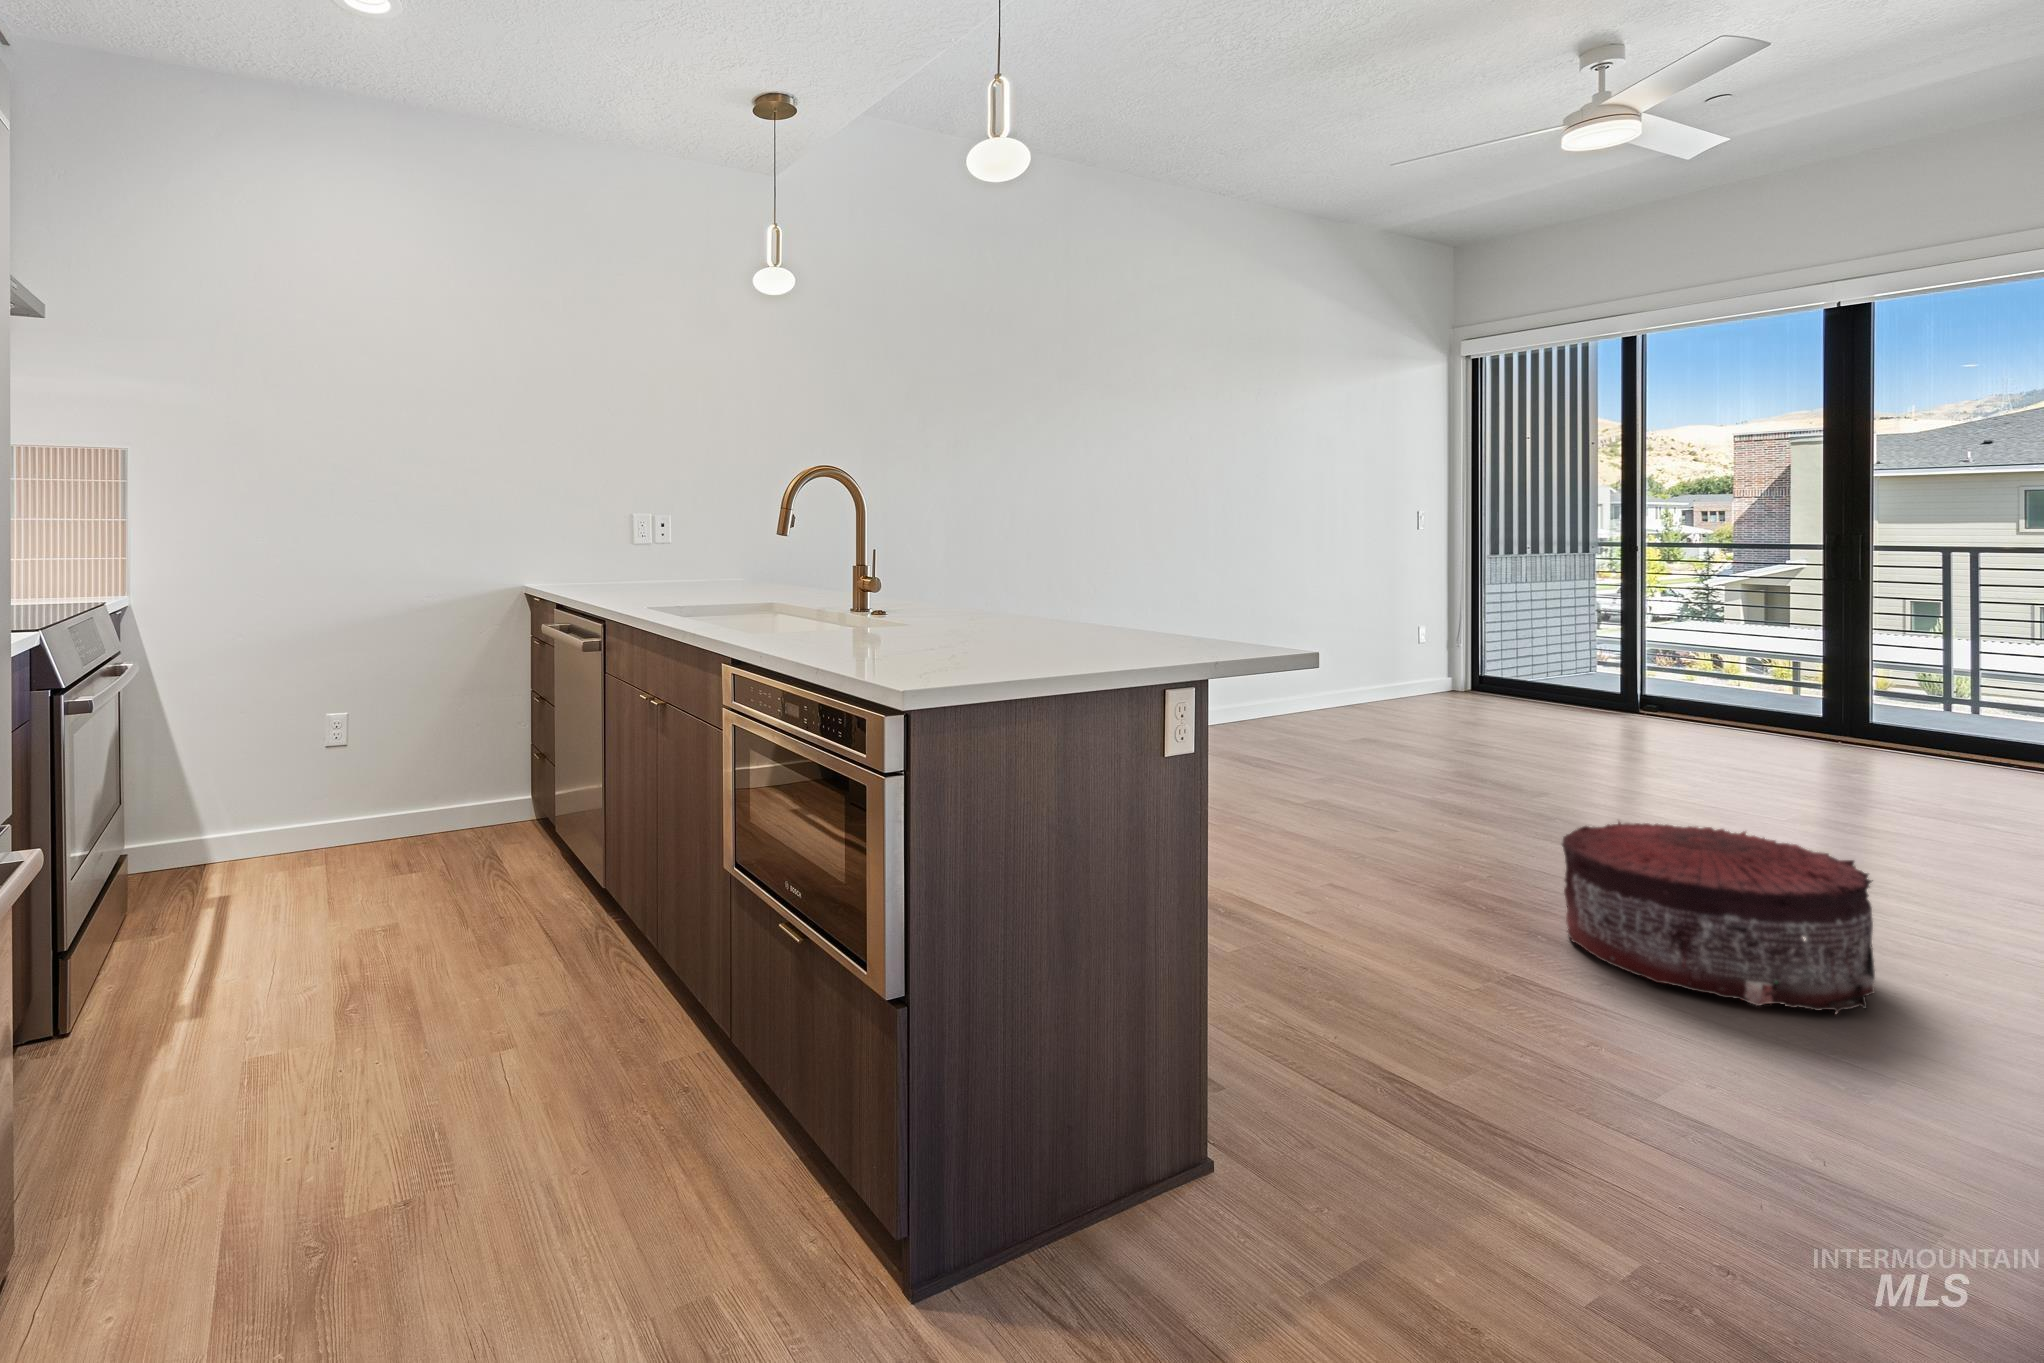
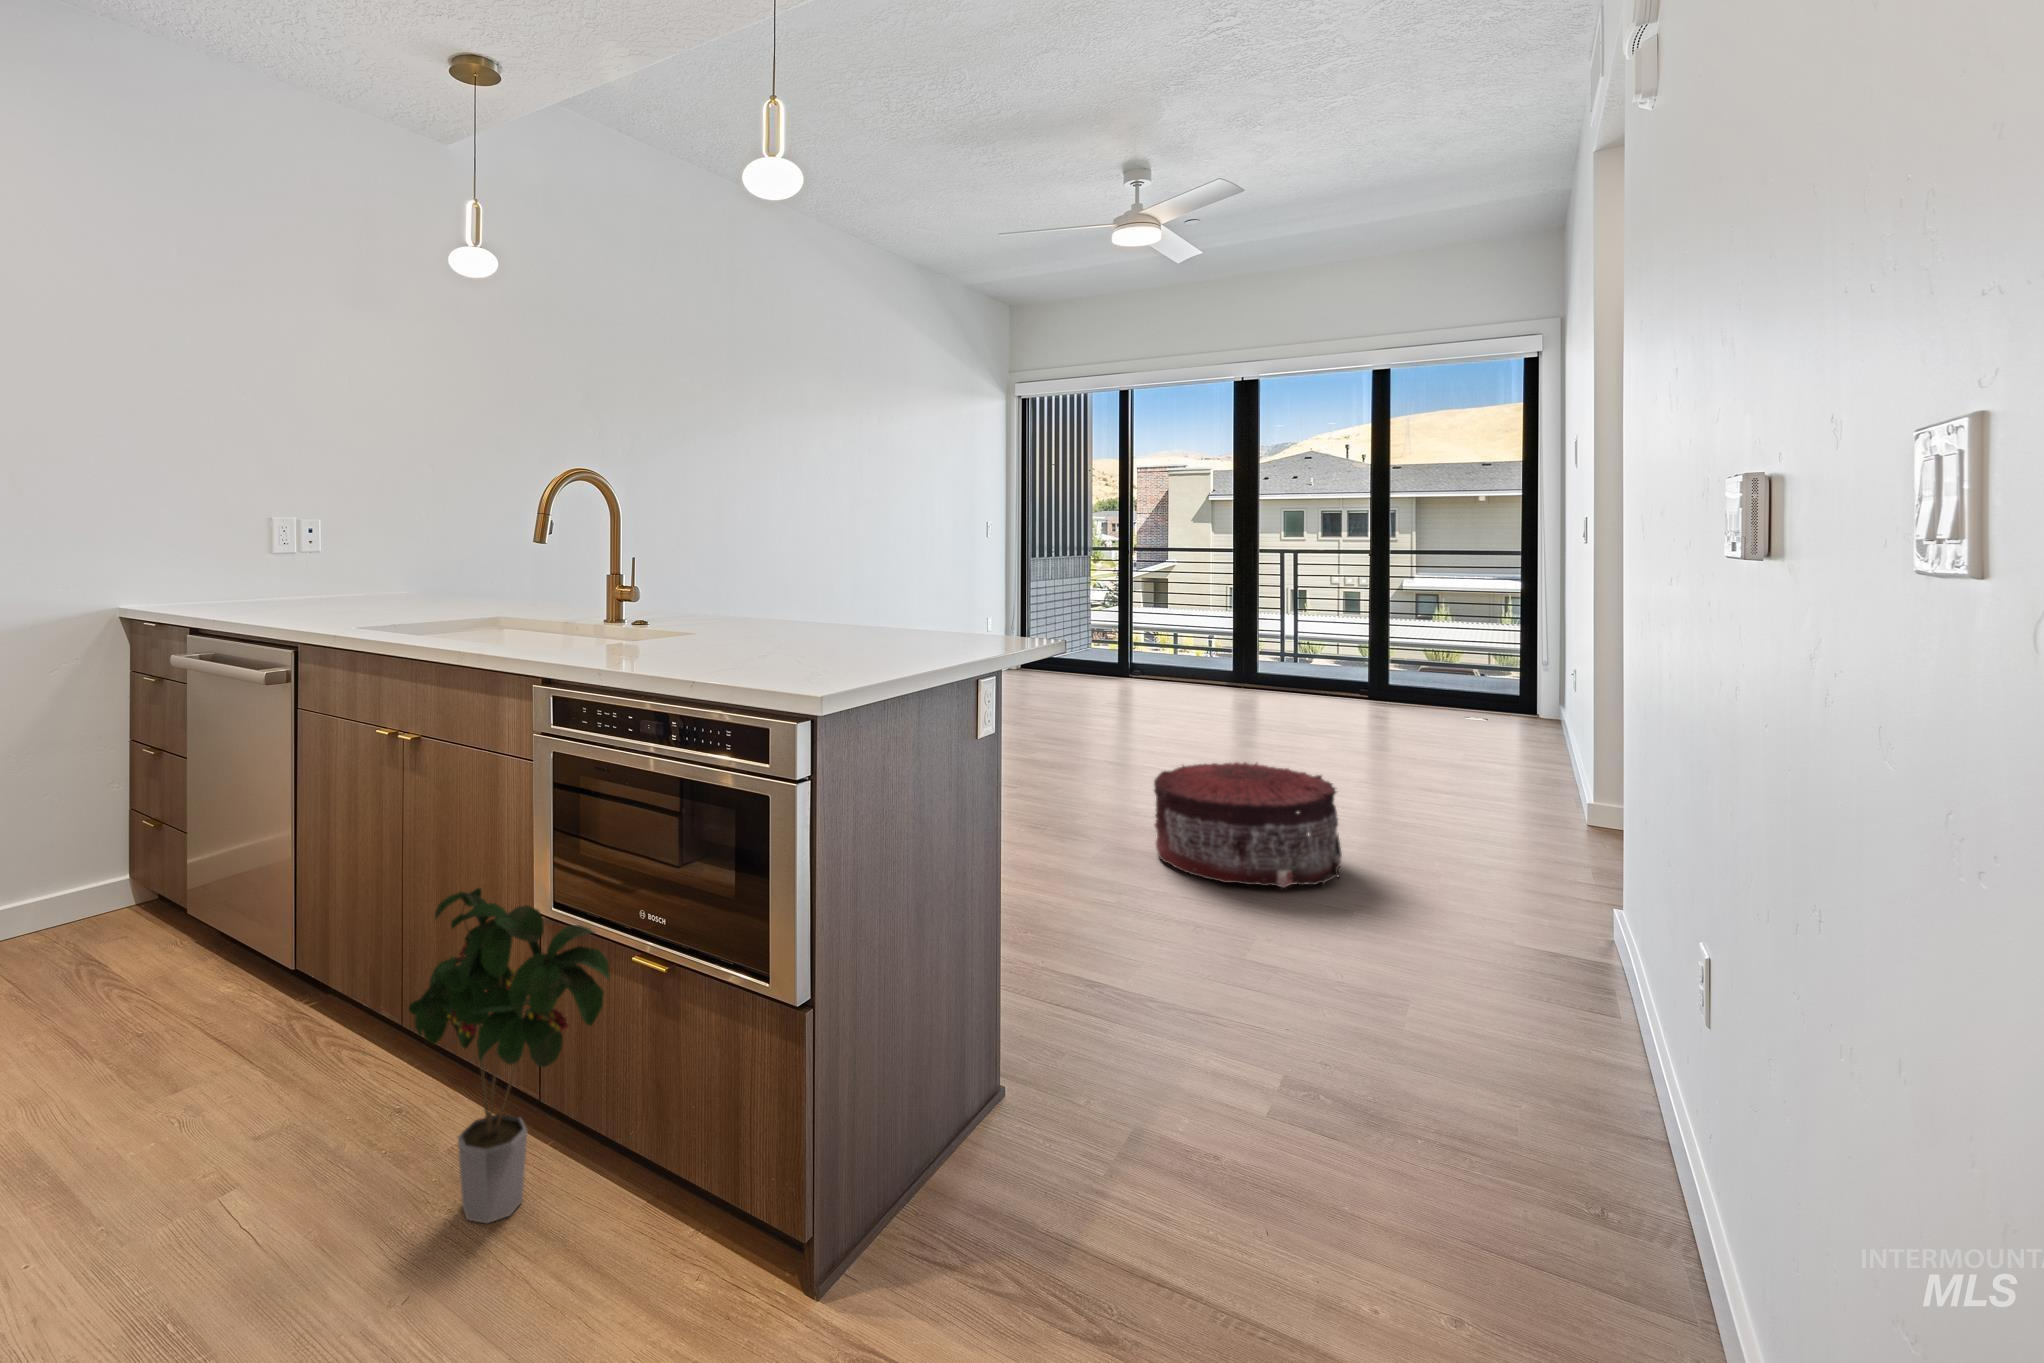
potted plant: none [626,841,757,1138] -> present [409,888,610,1223]

